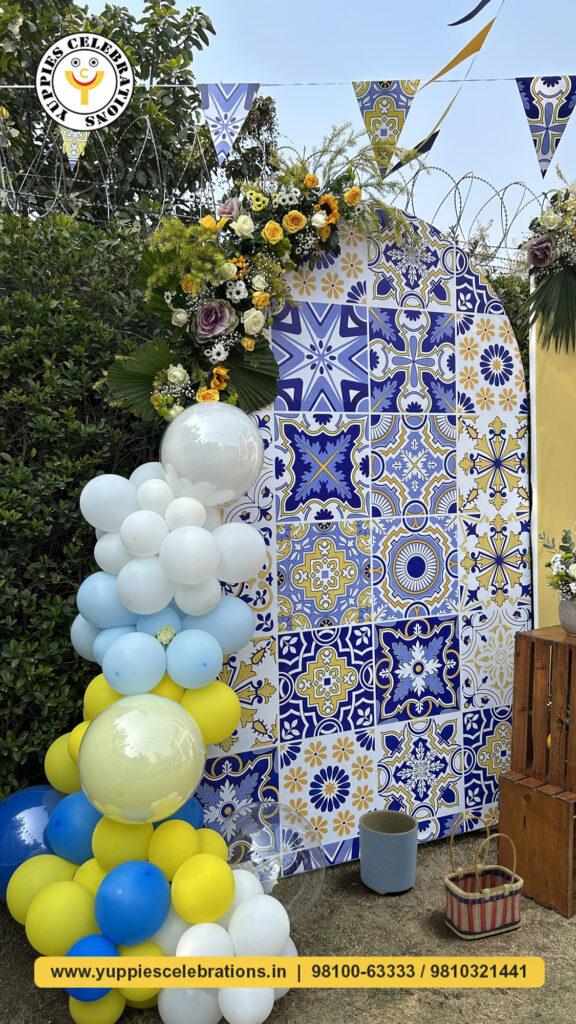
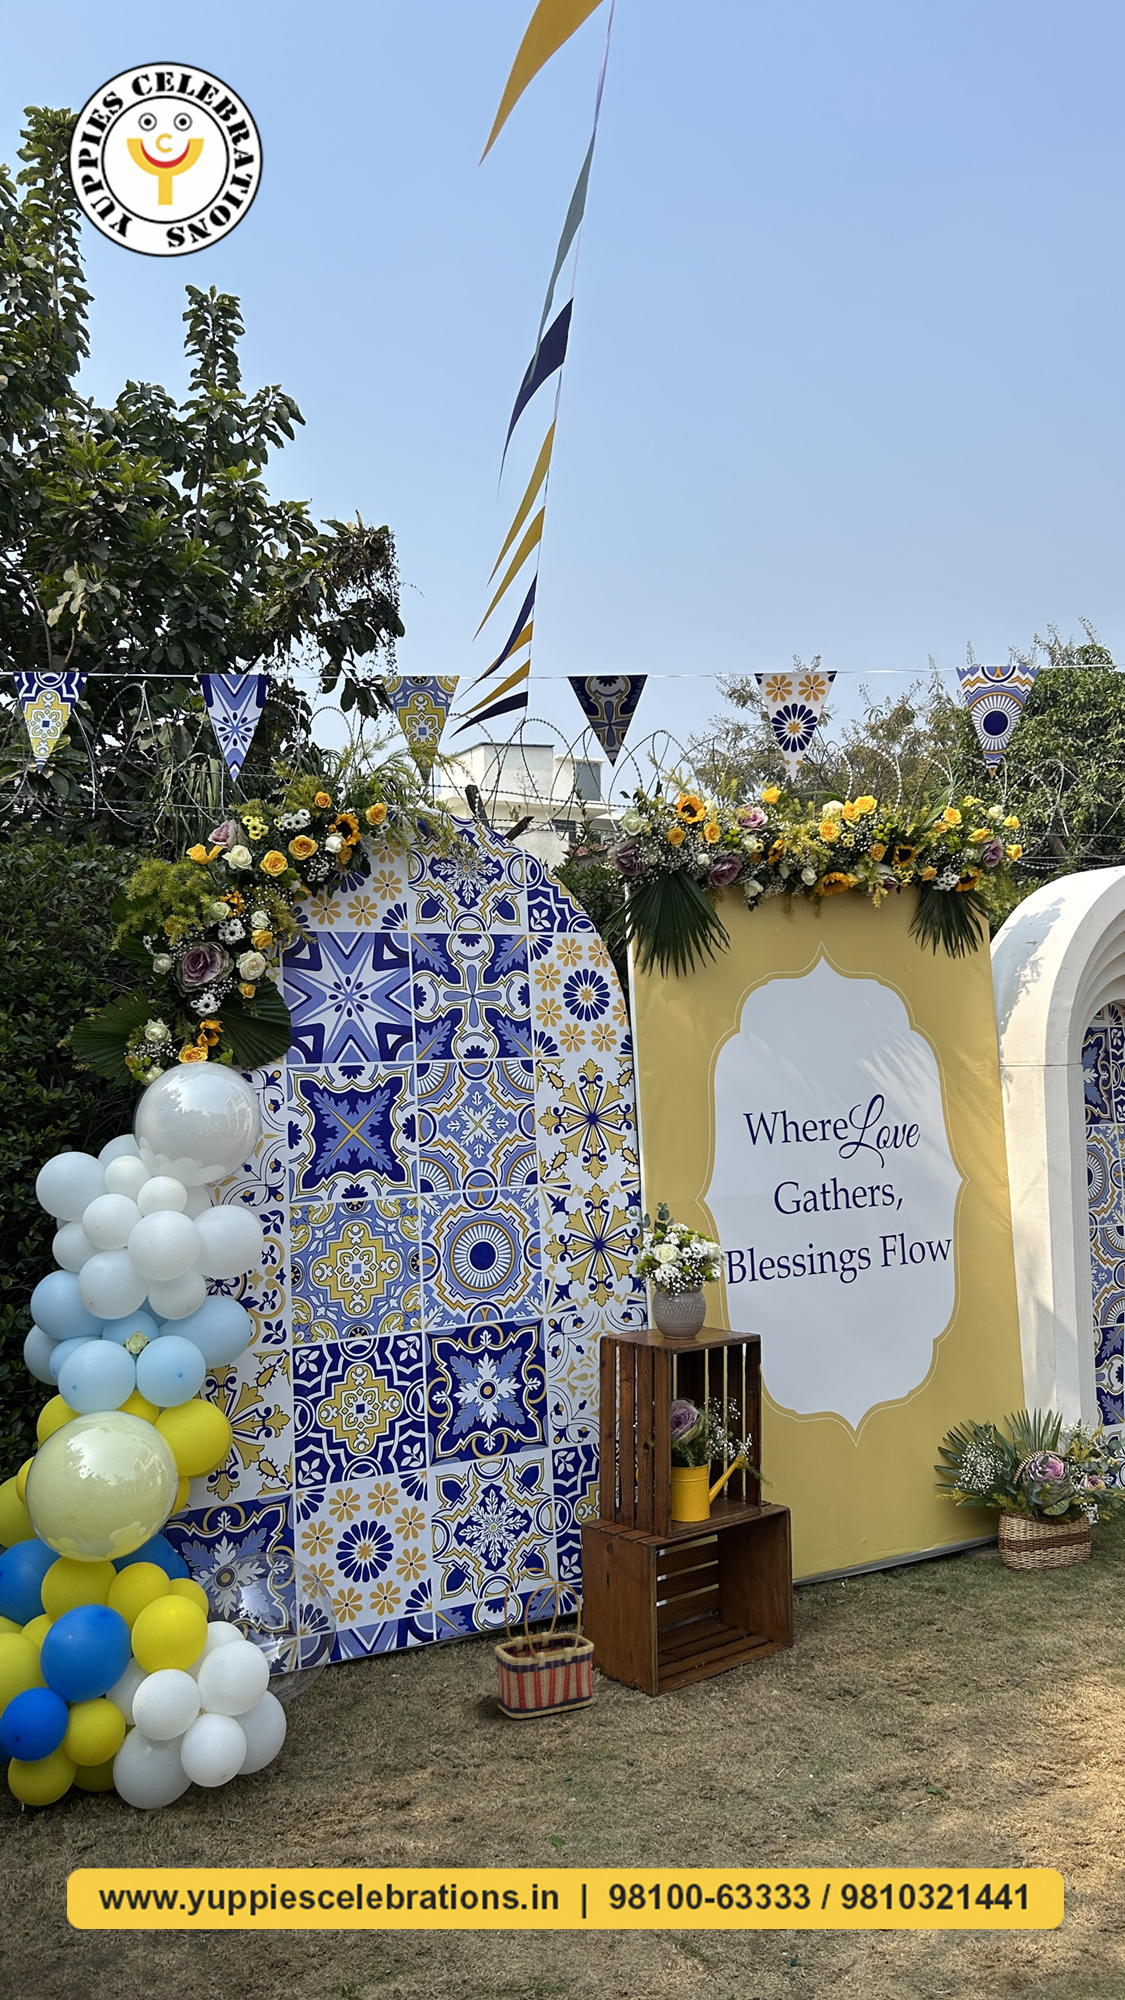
planter: present [359,810,418,894] -> none [402,1579,477,1683]

